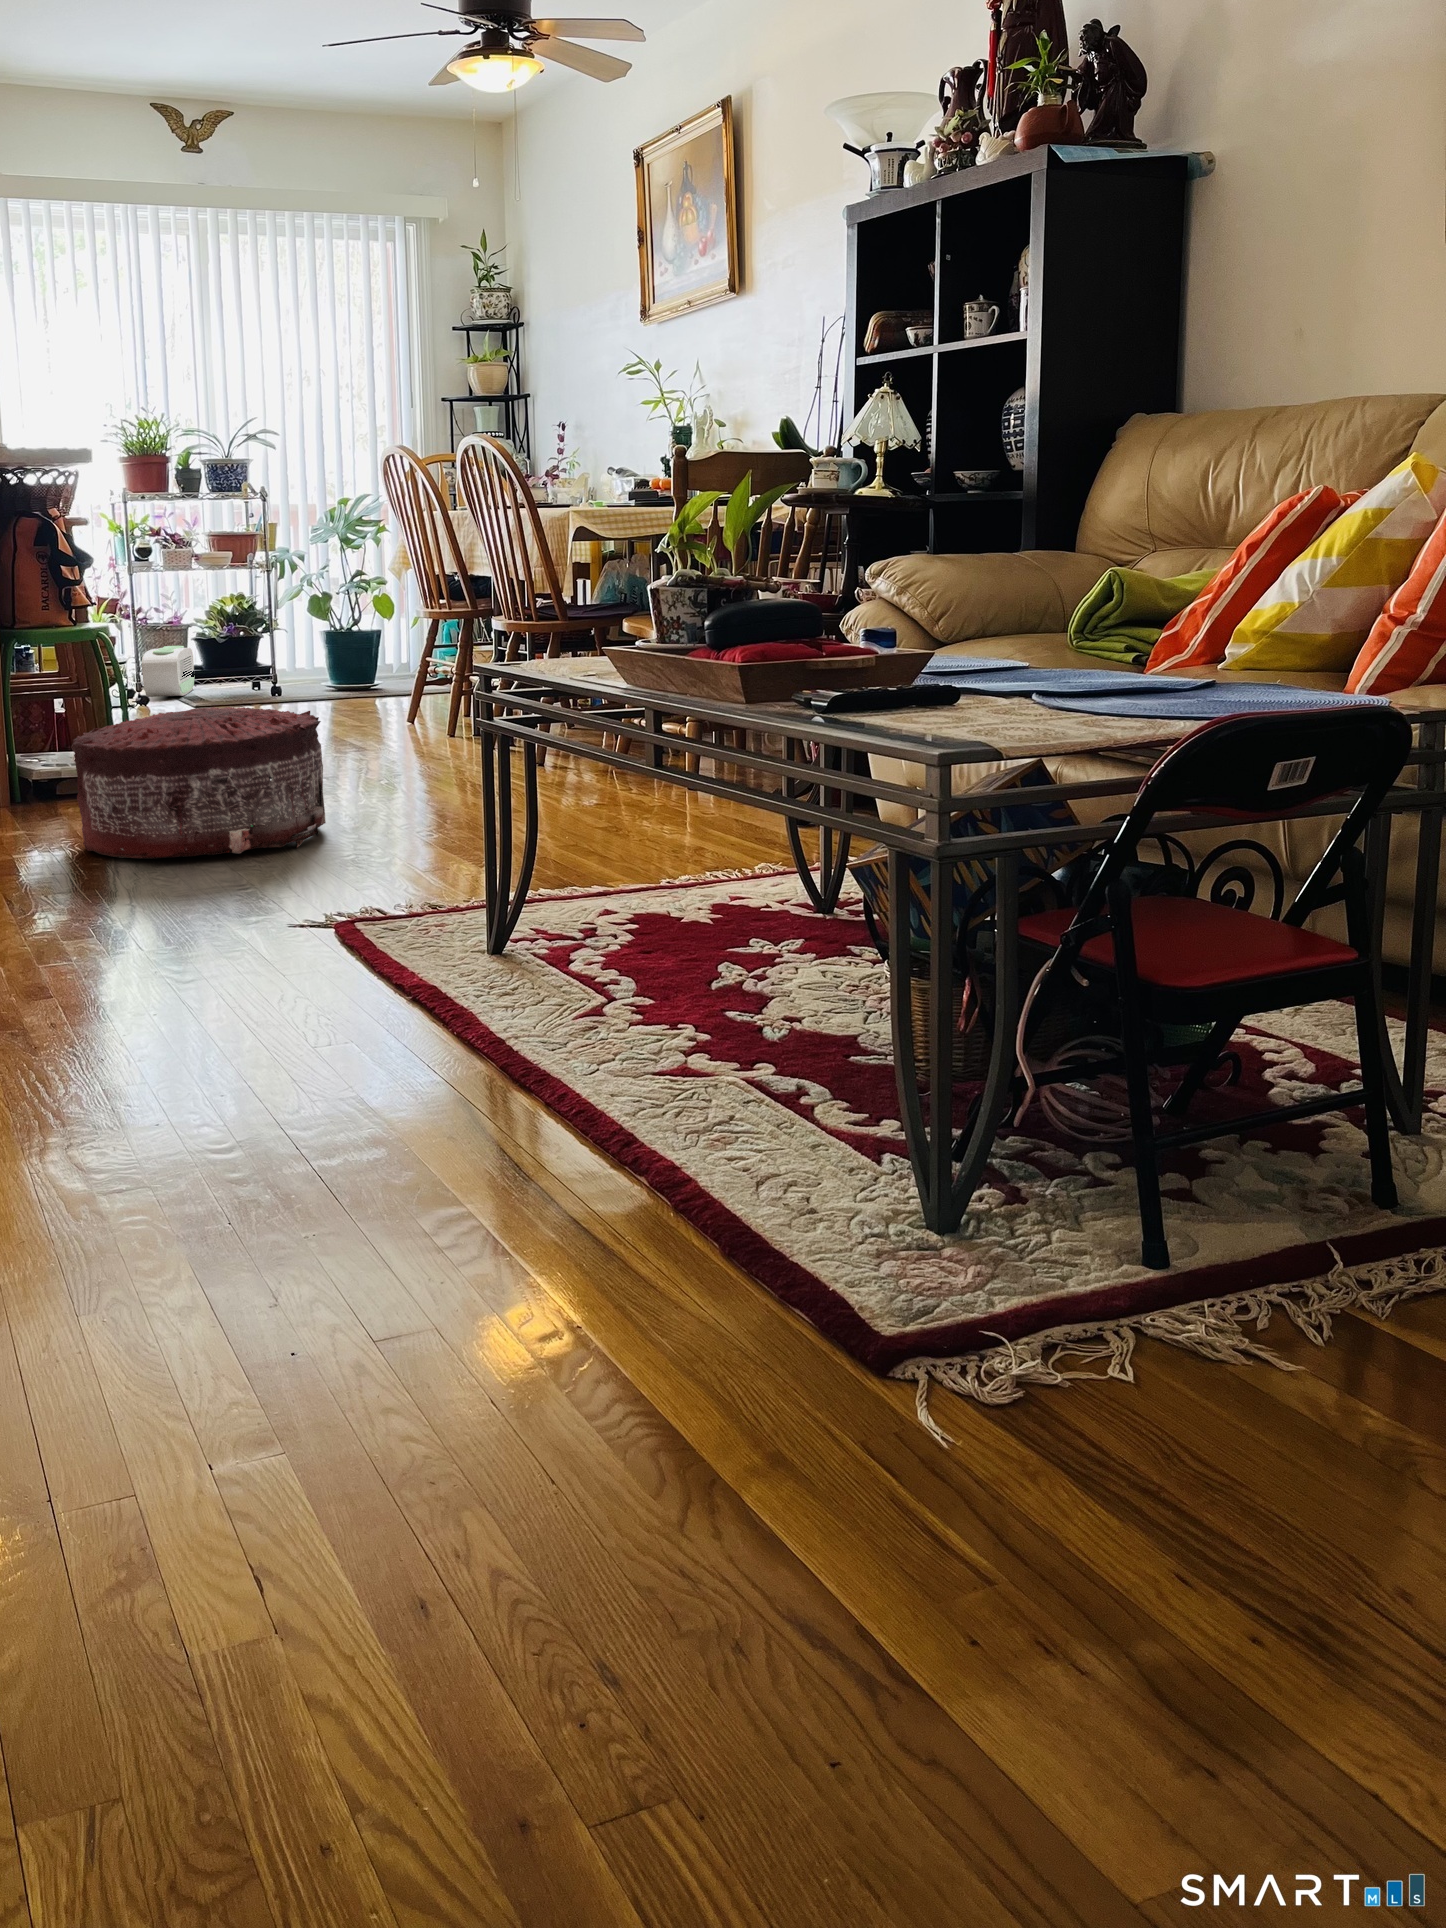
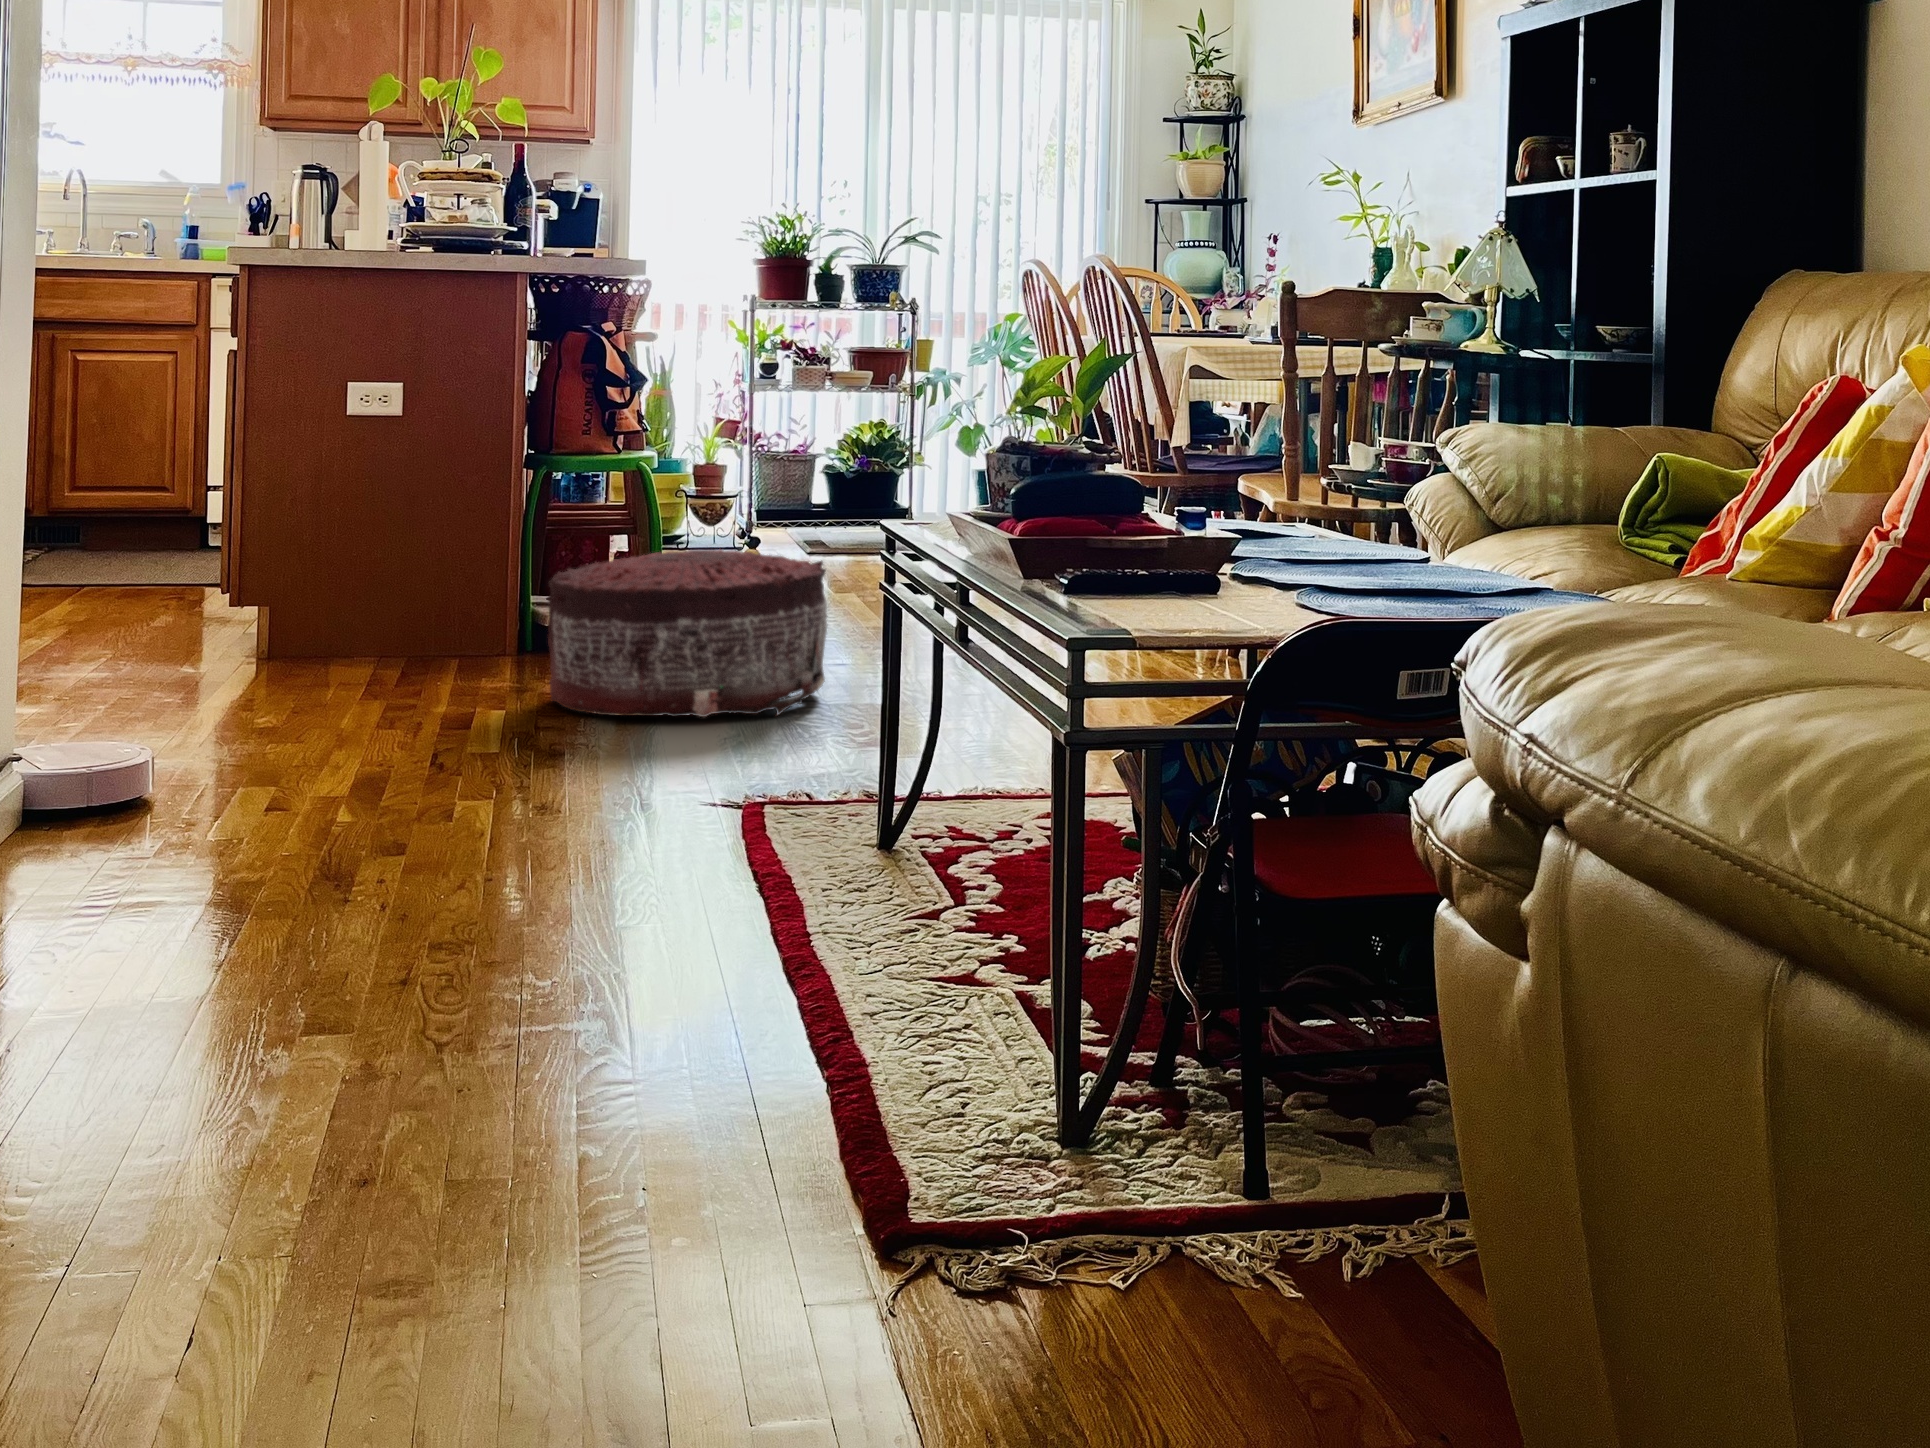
air purifier: present [142,646,195,697] -> none [756,475,824,535]

